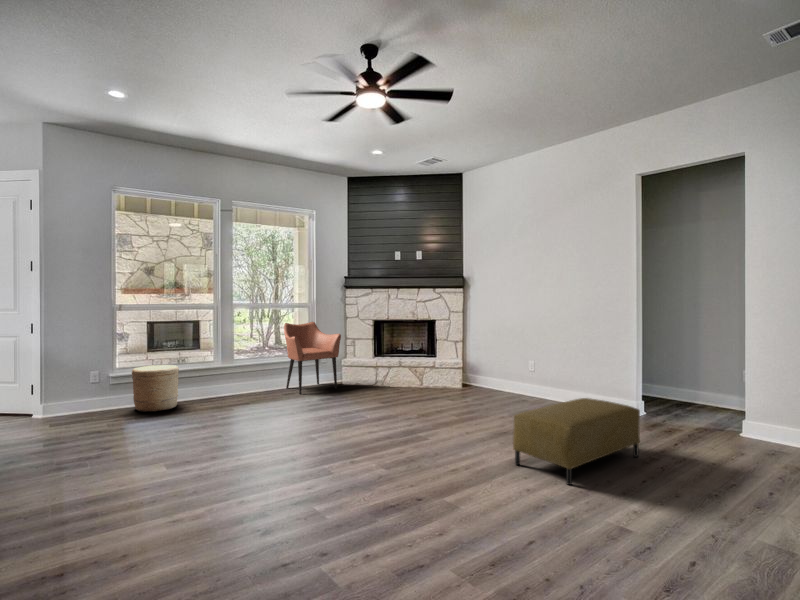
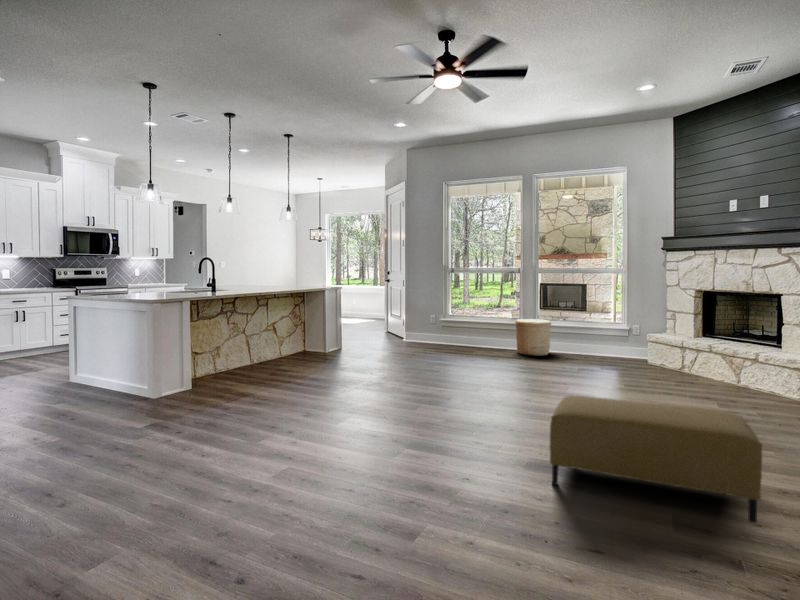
armchair: present [284,322,341,394] -> none [575,289,636,364]
woven basket: present [132,365,179,412] -> present [515,319,551,356]

